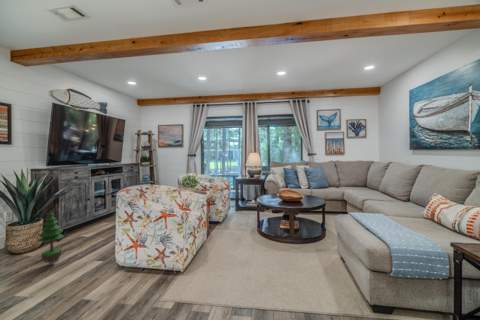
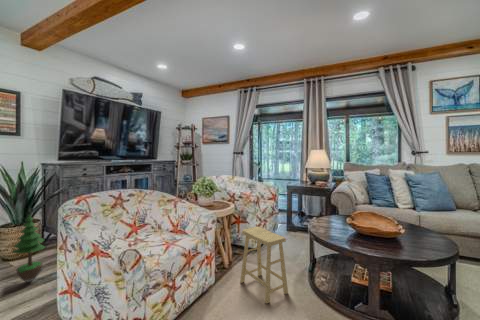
footstool: none [217,204,248,246] -> present [240,227,288,303]

